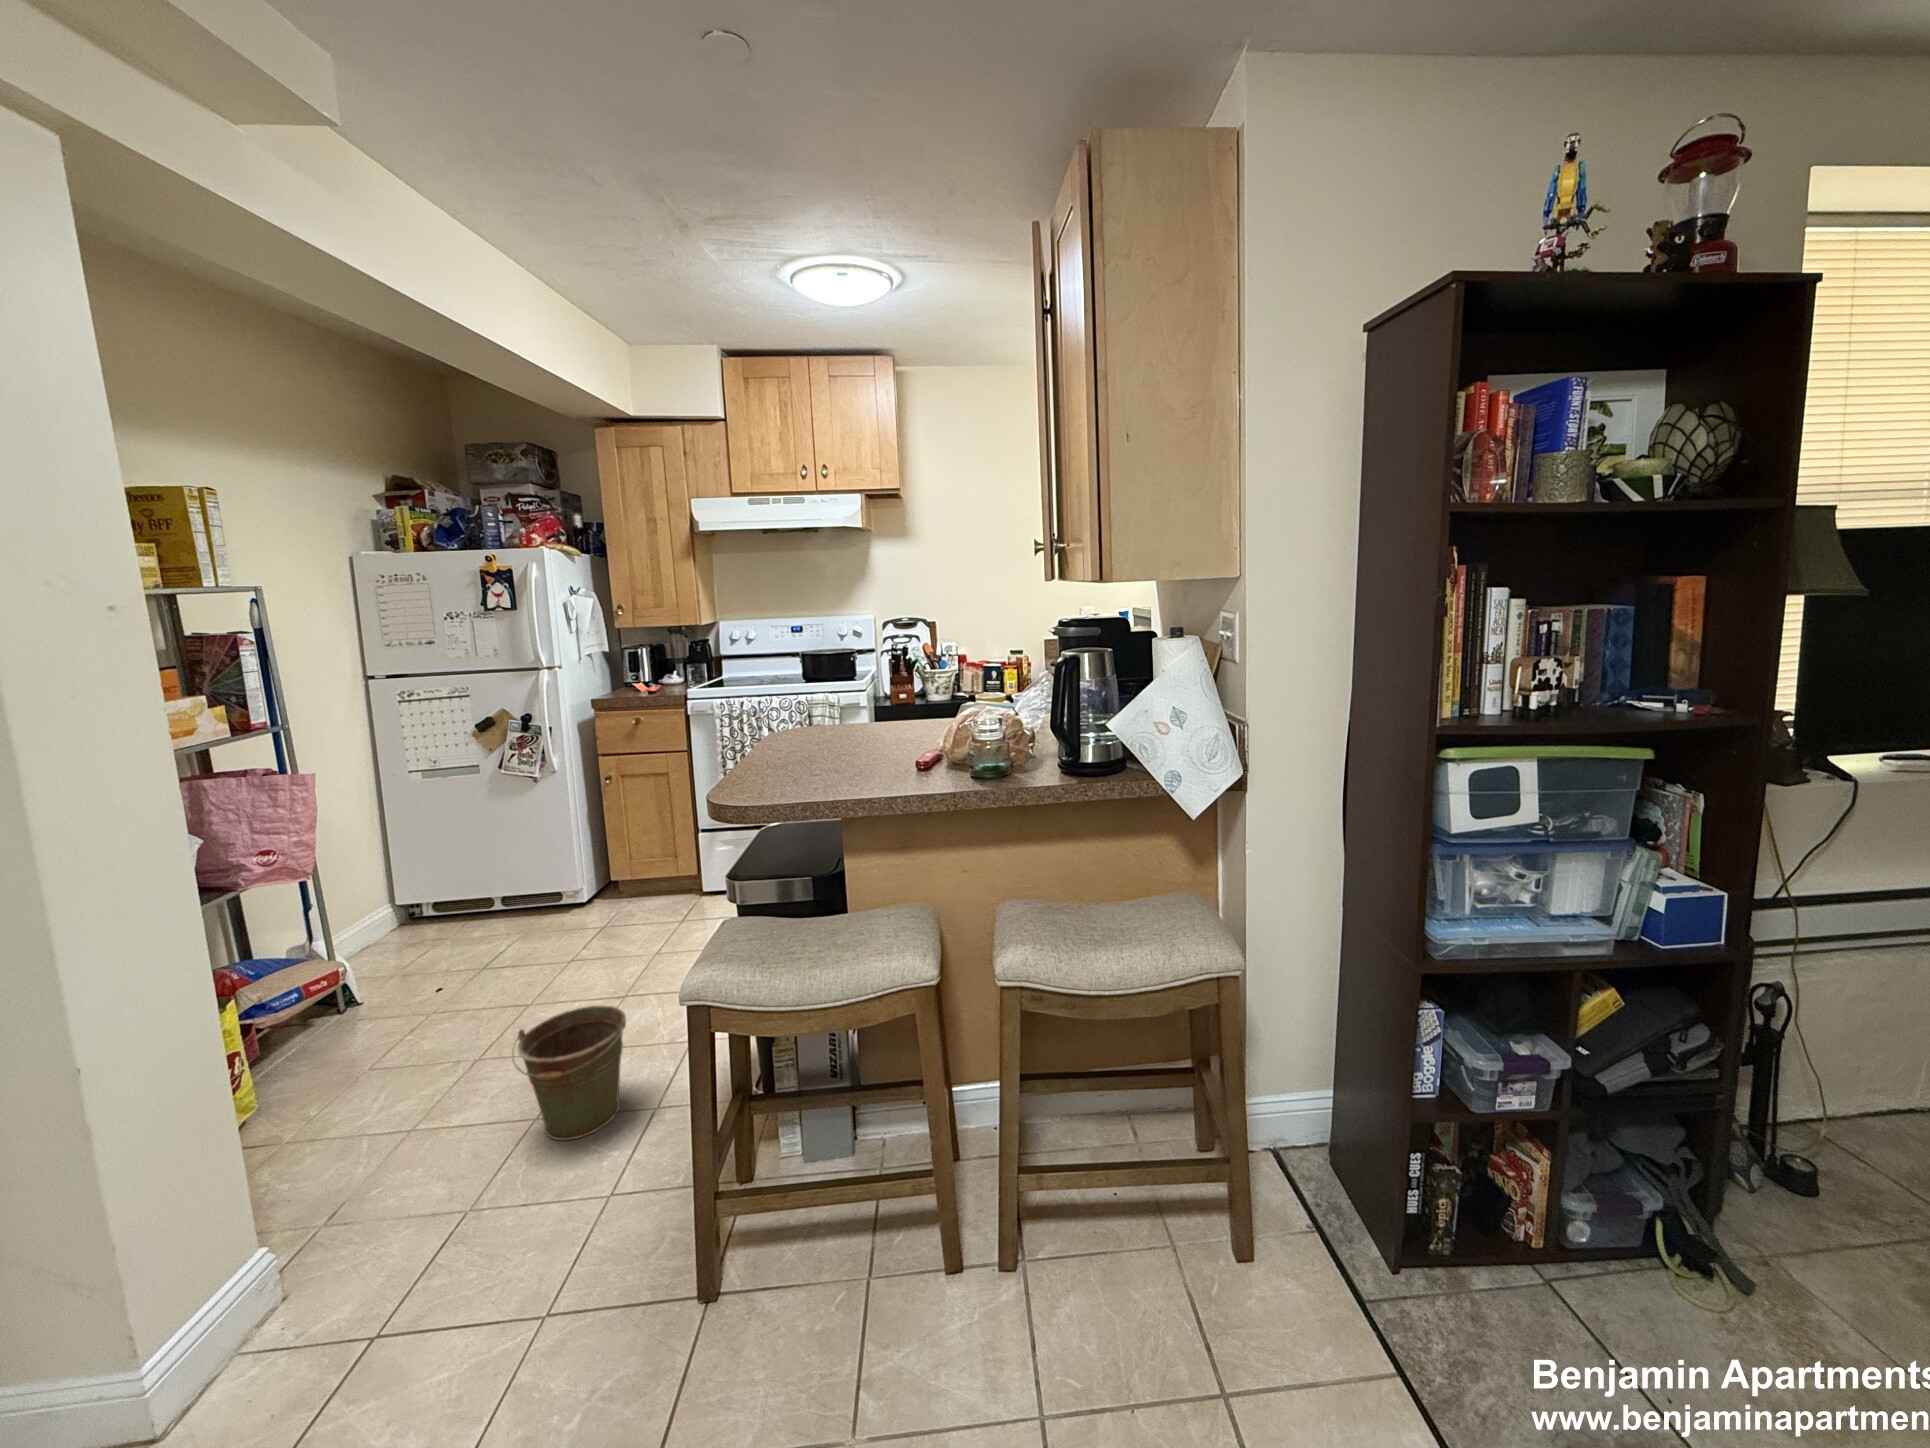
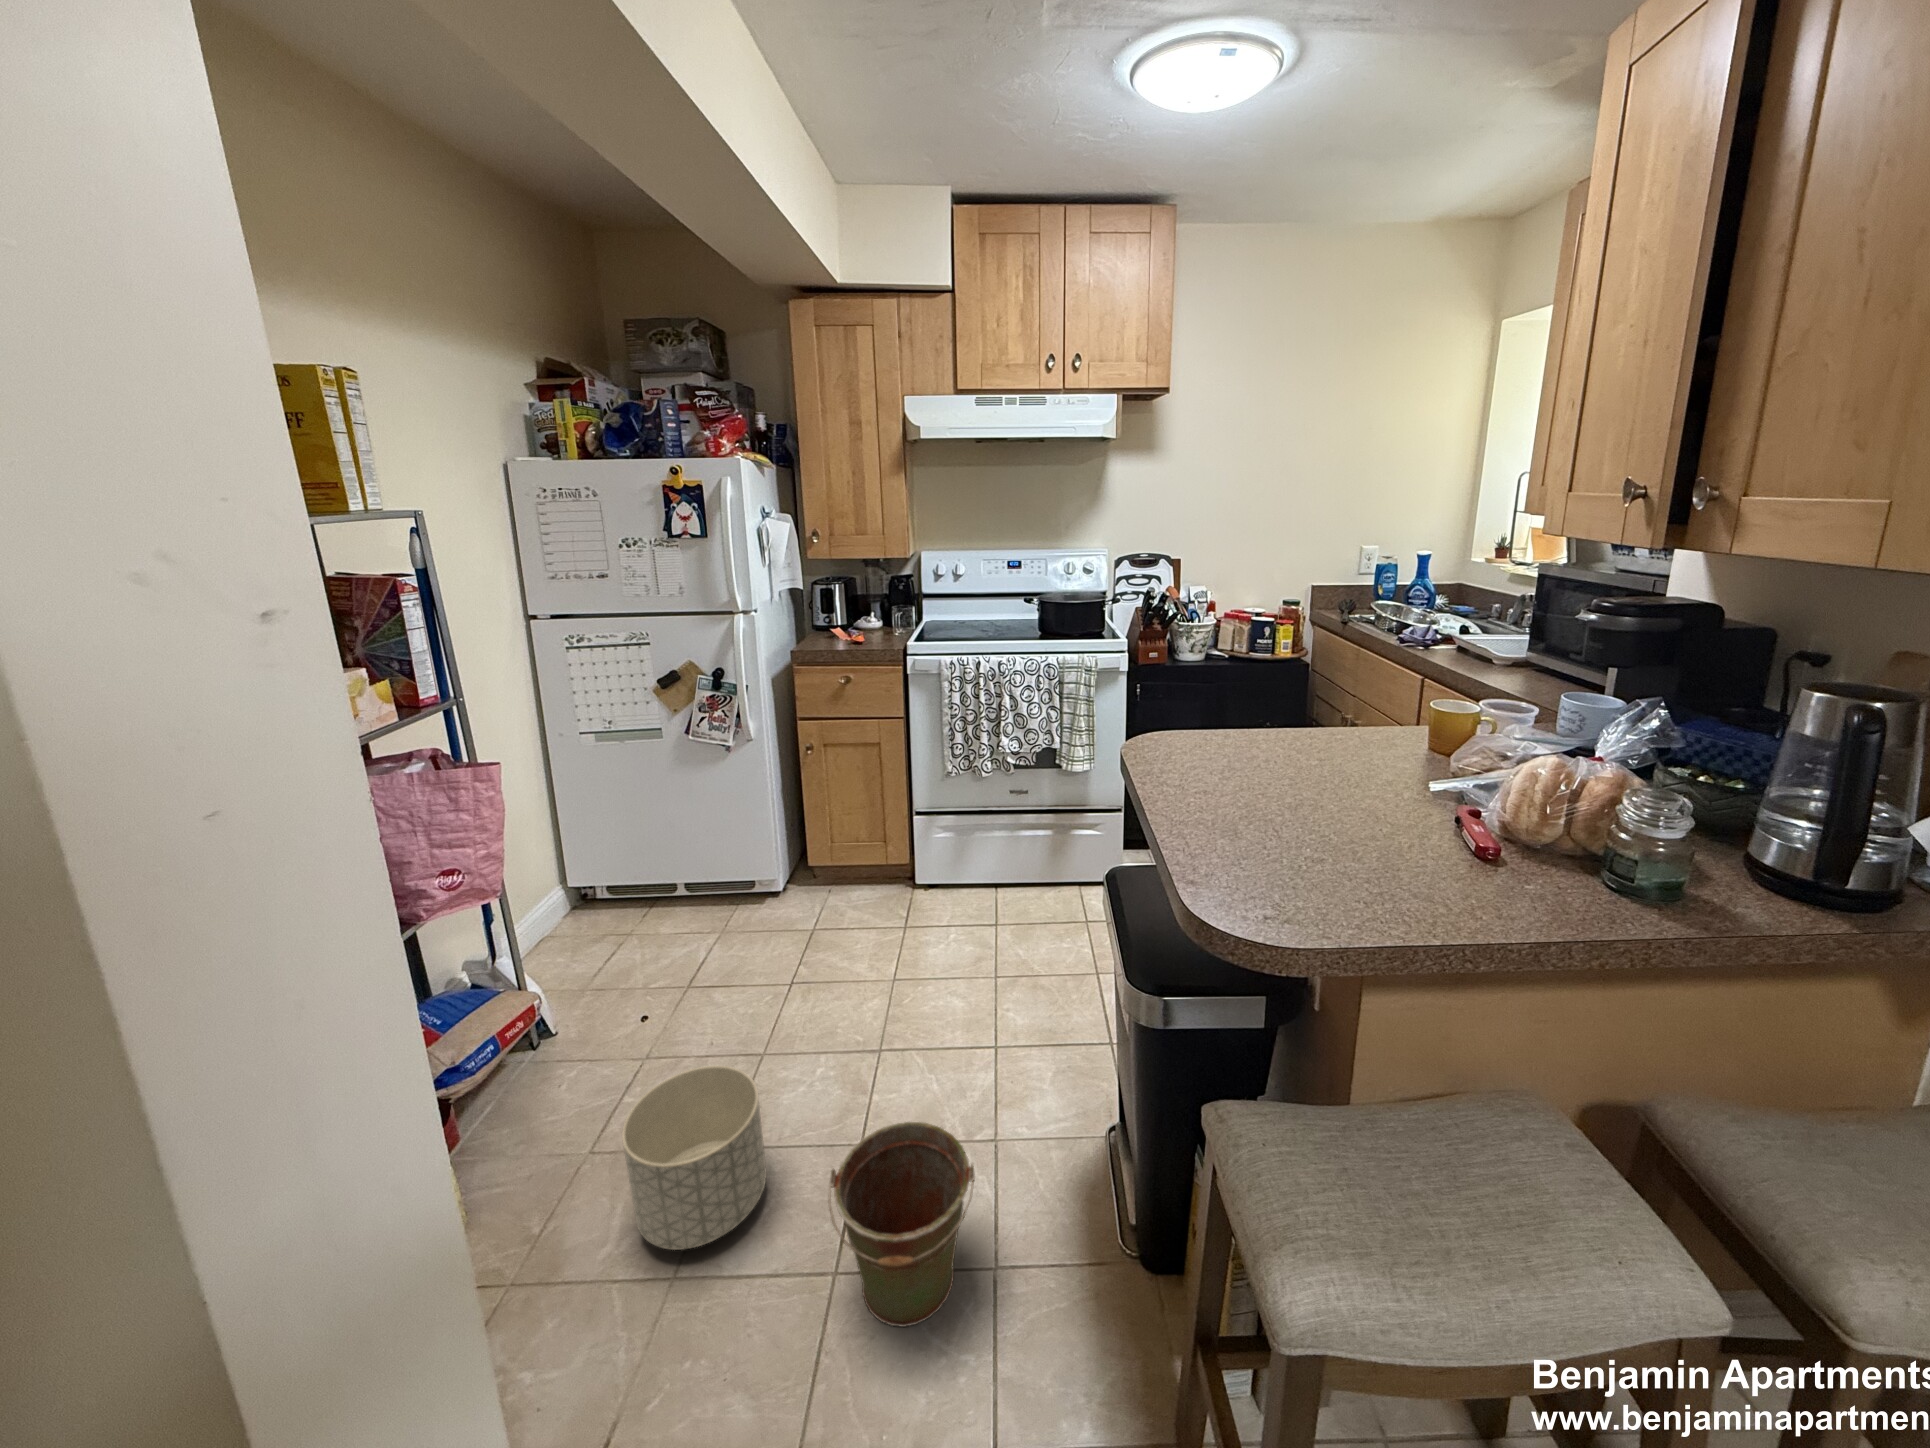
planter: none [374,987,498,1109] -> present [622,1066,767,1250]

